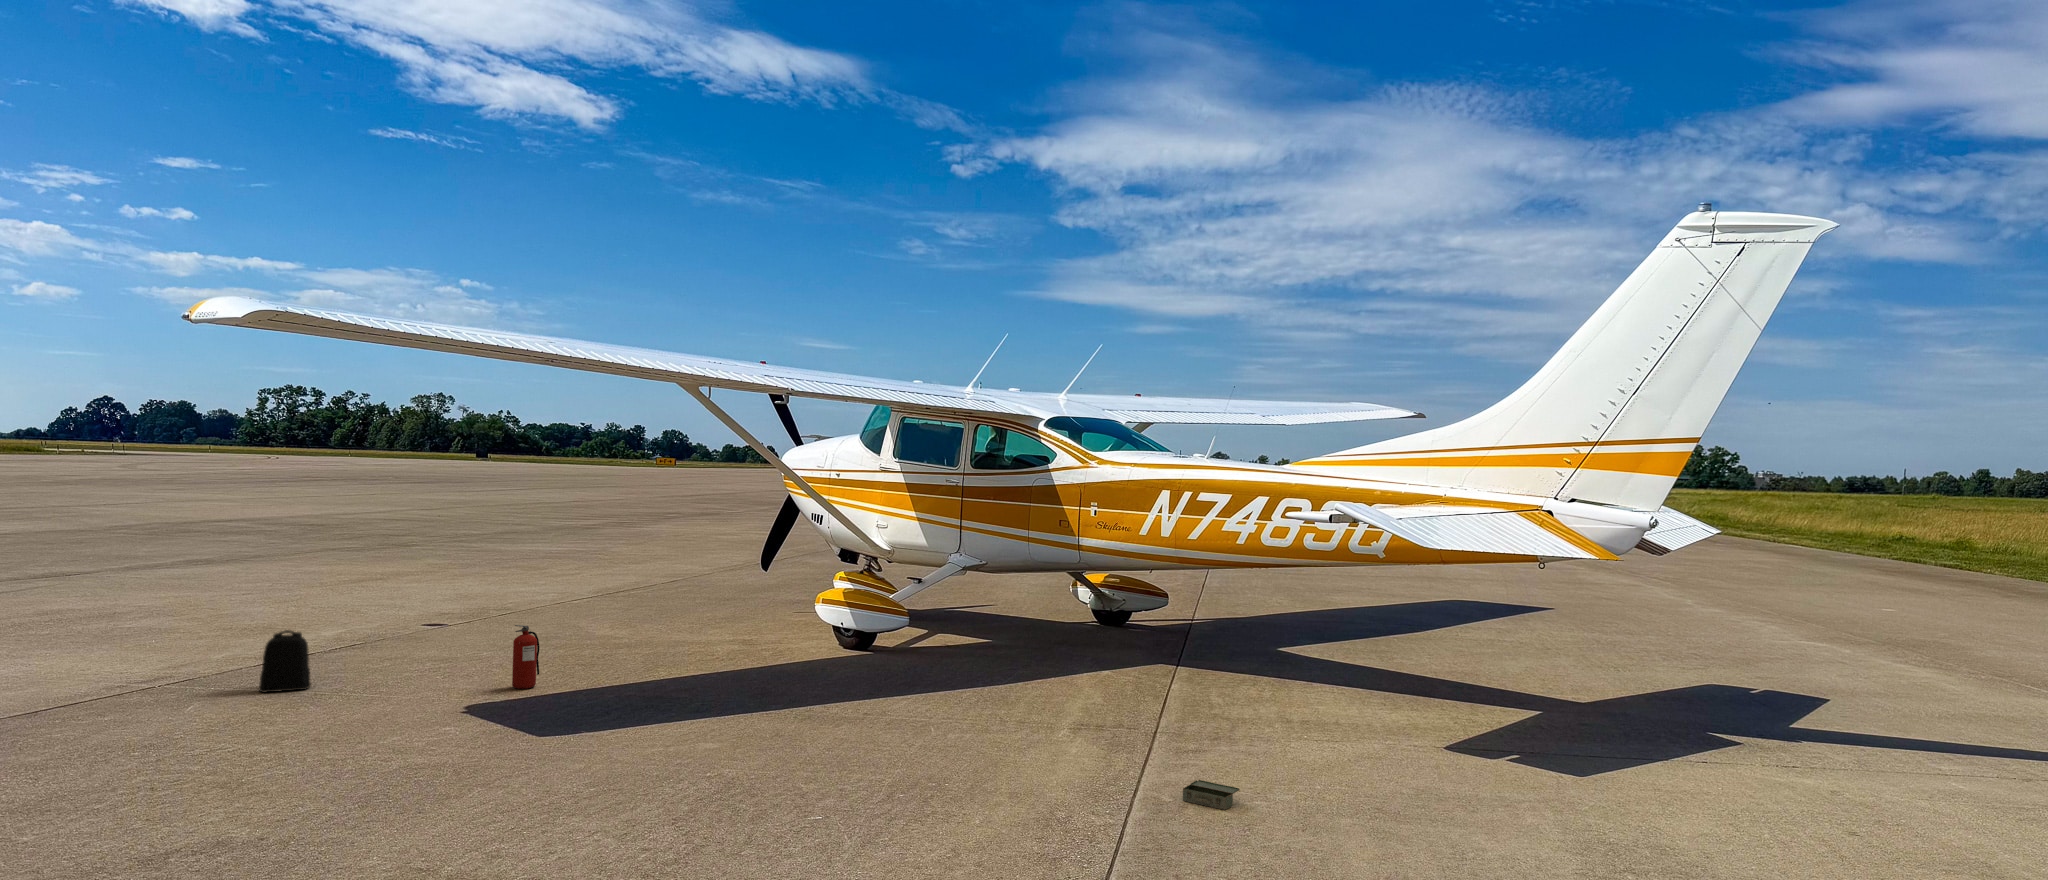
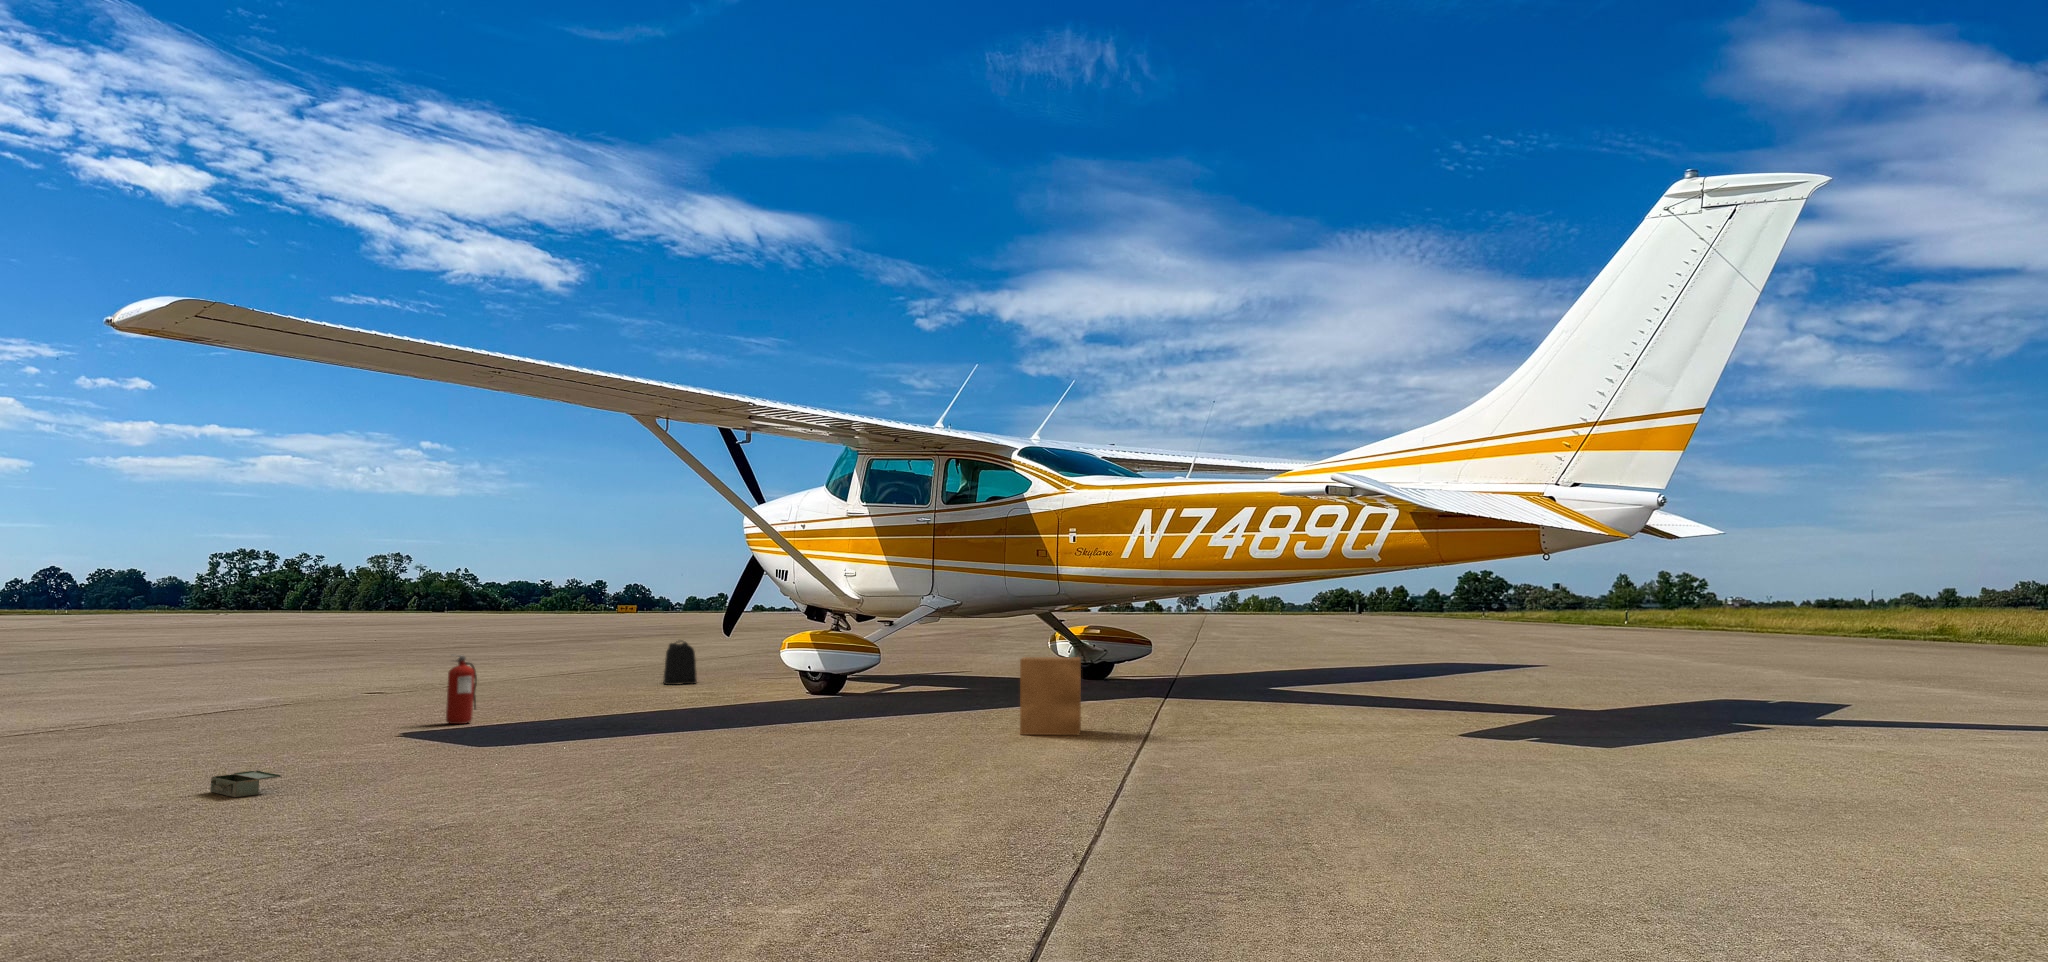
backpack: present [259,630,311,692] -> present [663,641,697,685]
cardboard box: none [1038,646,1096,725] -> present [1020,657,1081,735]
toolbox: present [1183,780,1240,810] -> present [210,771,281,797]

